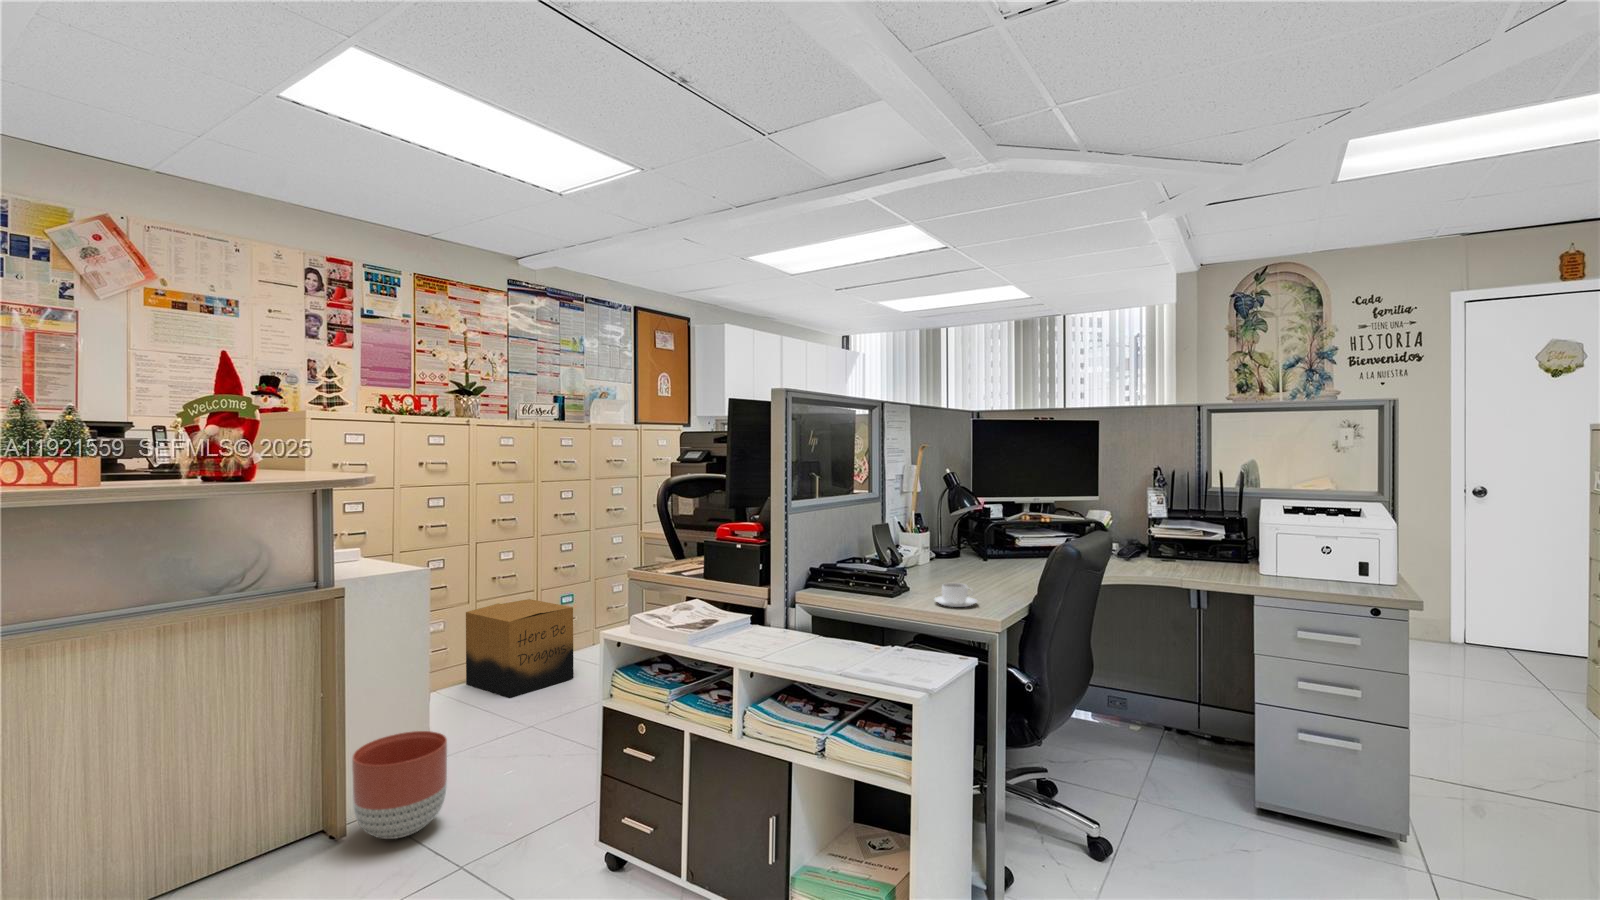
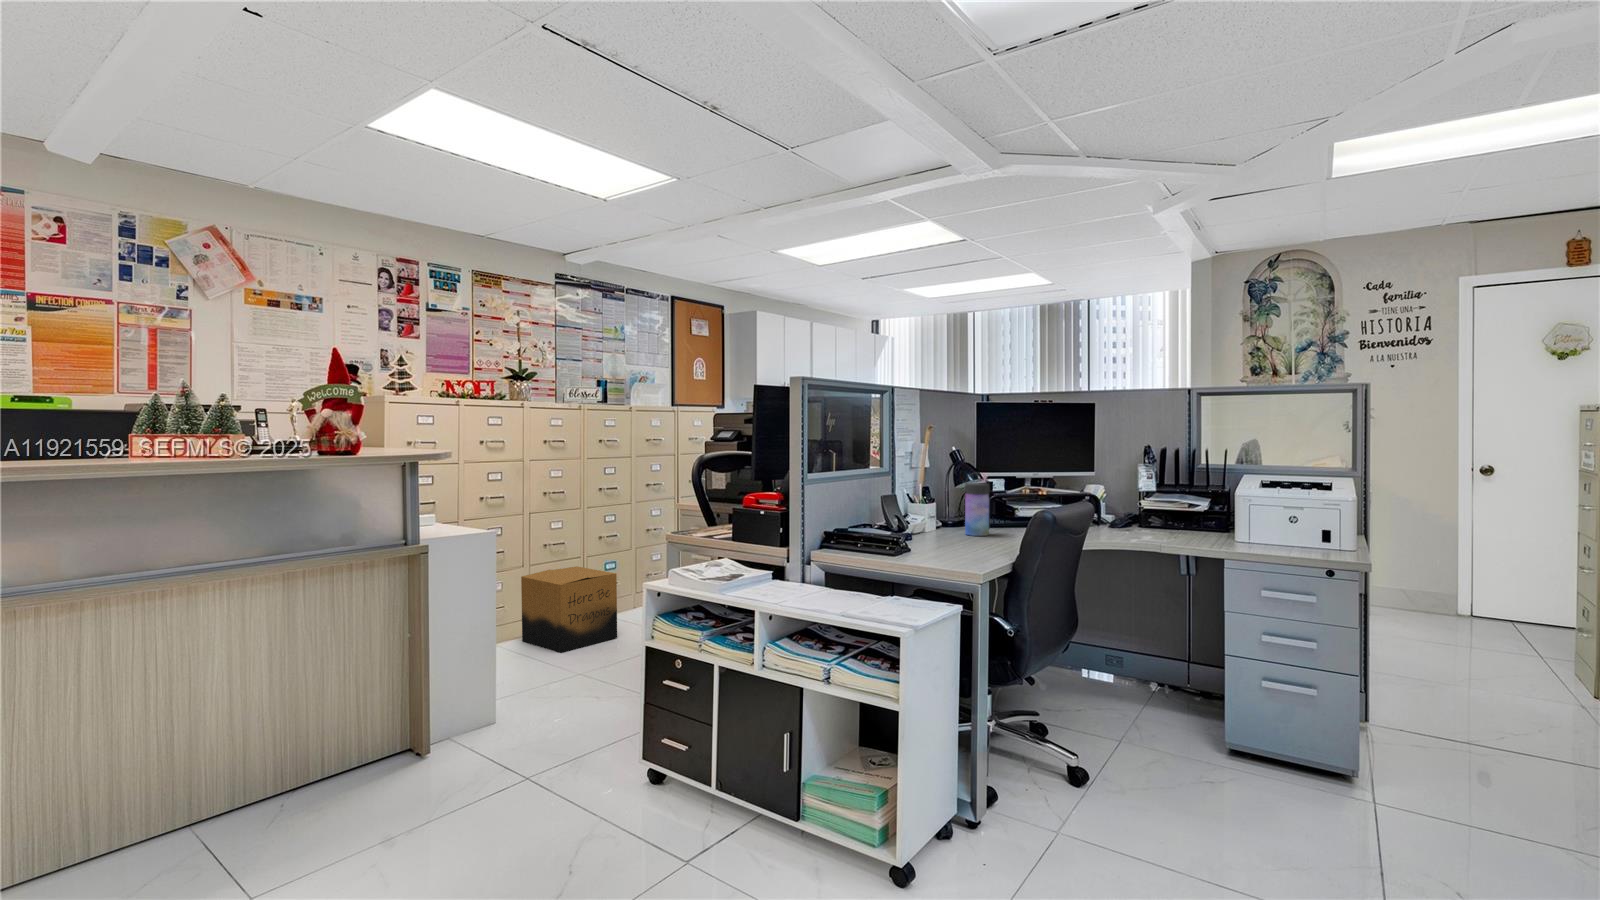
water bottle: none [963,498,992,569] -> present [964,474,990,536]
coffee cup: present [934,583,977,607] -> none [930,544,967,564]
planter: present [352,731,447,839] -> none [436,670,513,758]

